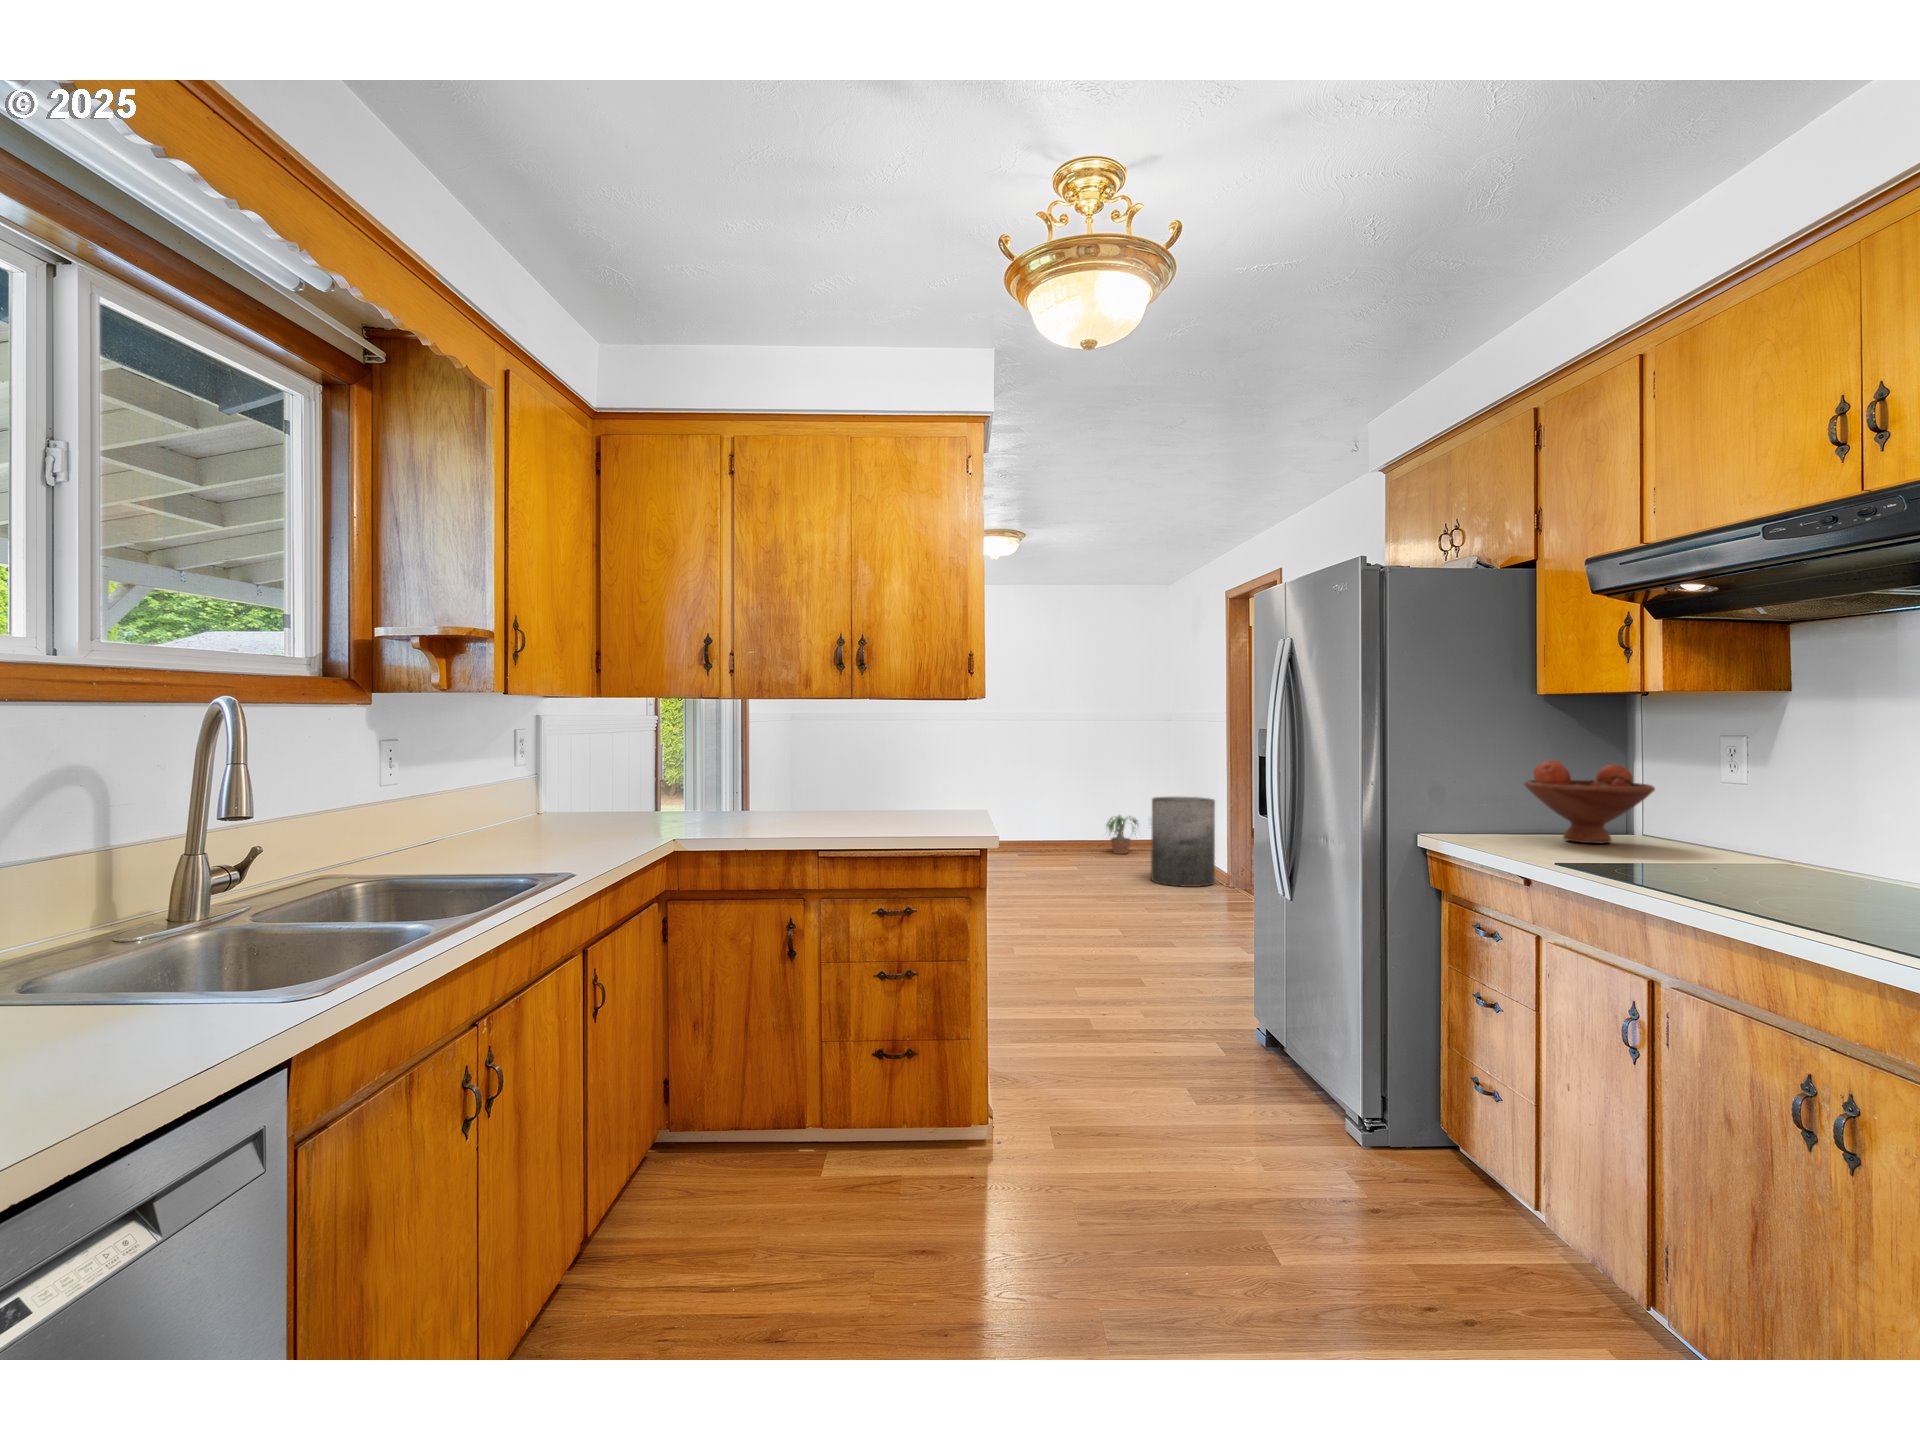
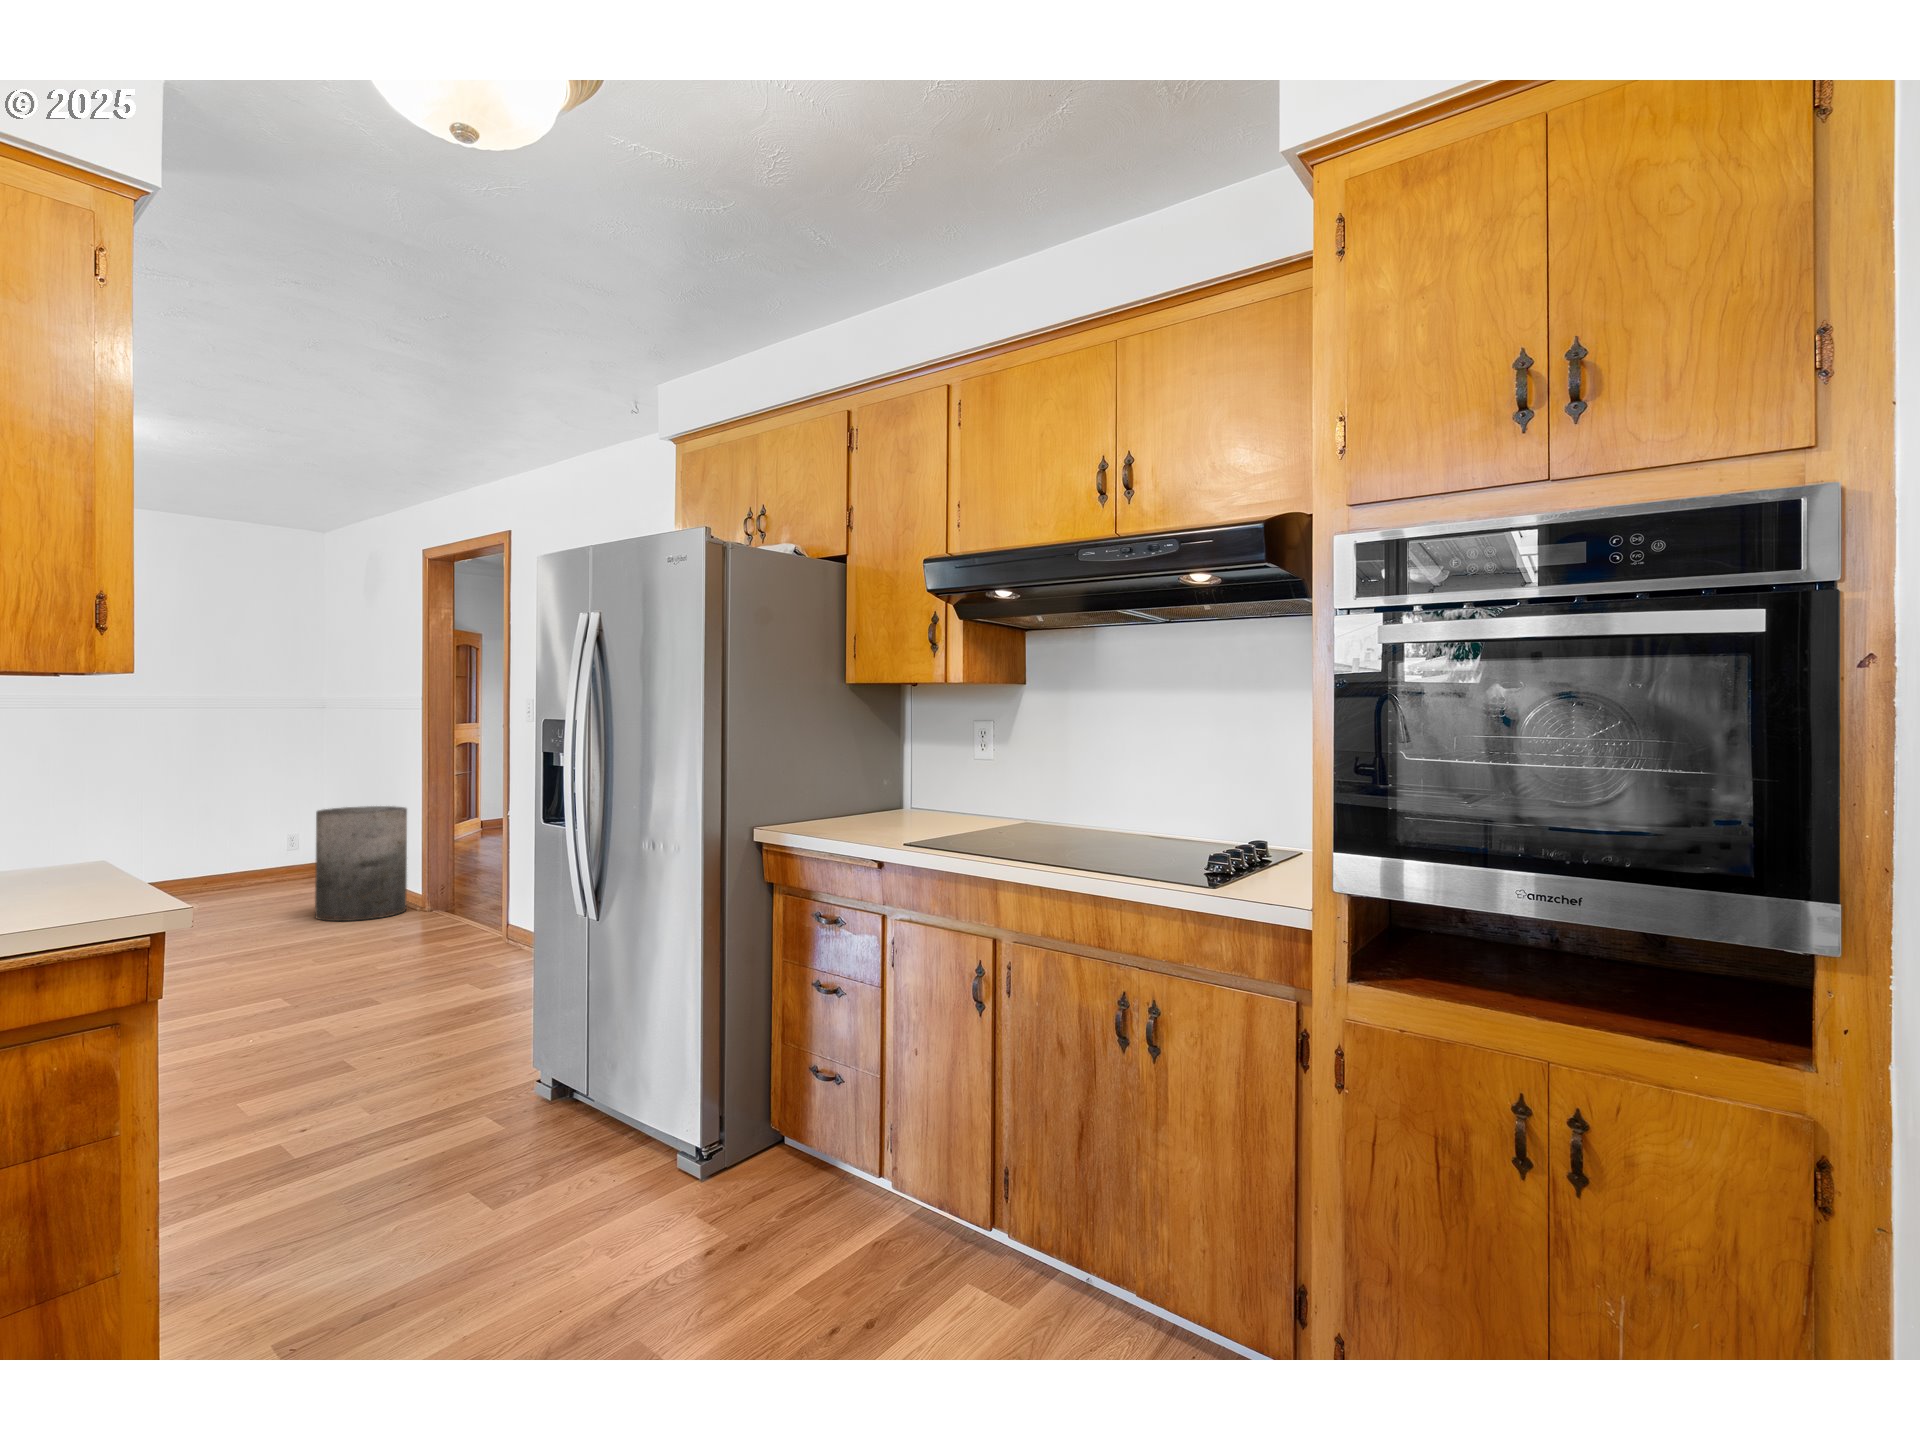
fruit bowl: present [1524,760,1655,843] -> none [837,747,938,823]
potted plant: present [1107,815,1138,854] -> none [222,837,293,890]

